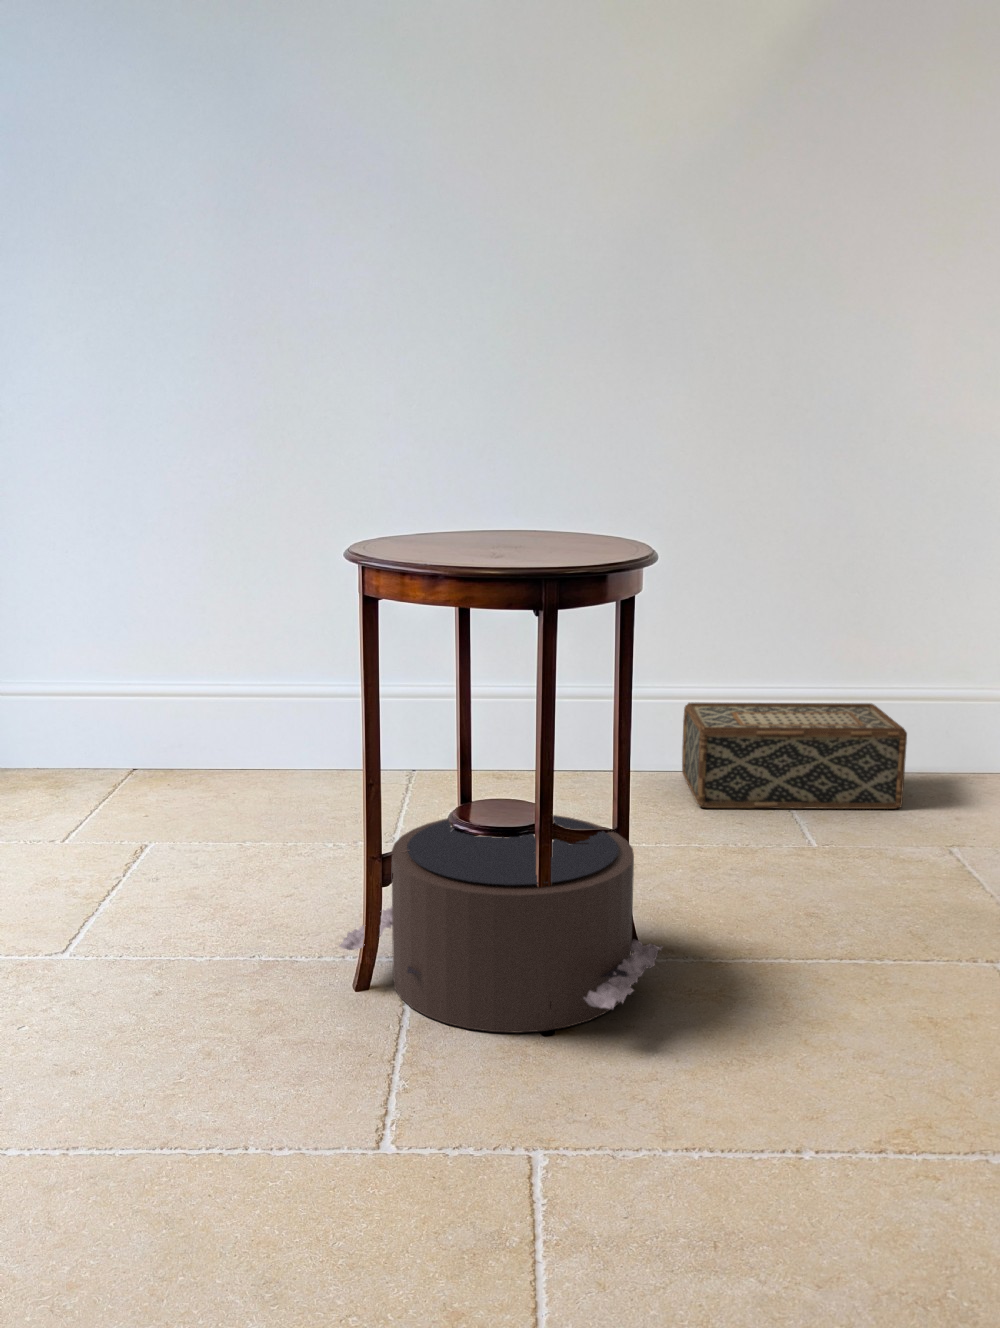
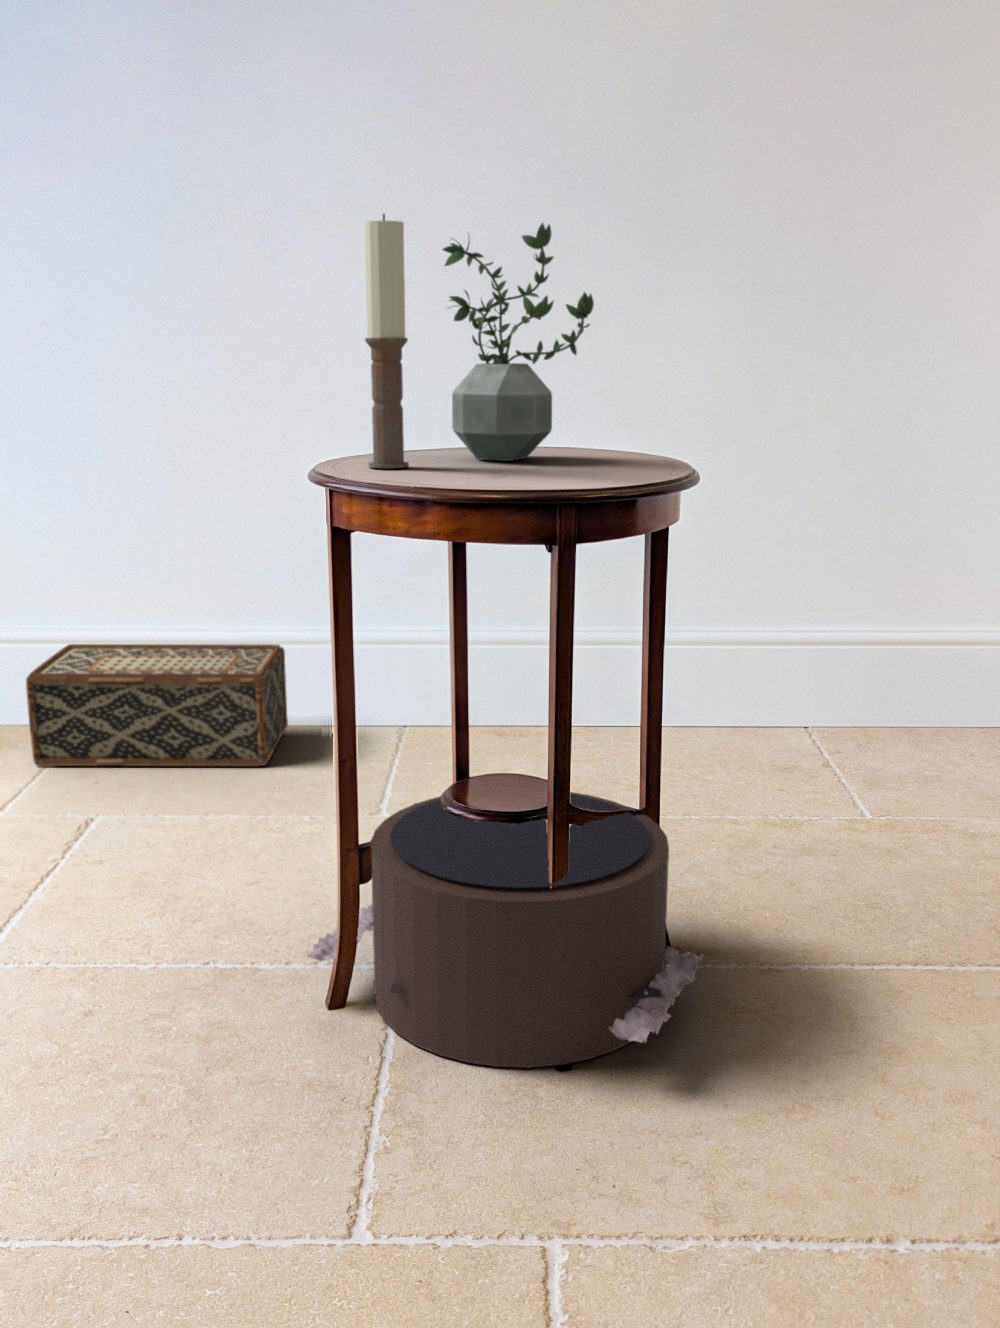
candle: none [393,354,425,550] -> present [364,214,409,468]
potted plant: none [452,358,572,544] -> present [443,223,594,461]
woven basket: present [682,703,907,809] -> present [26,644,288,766]

